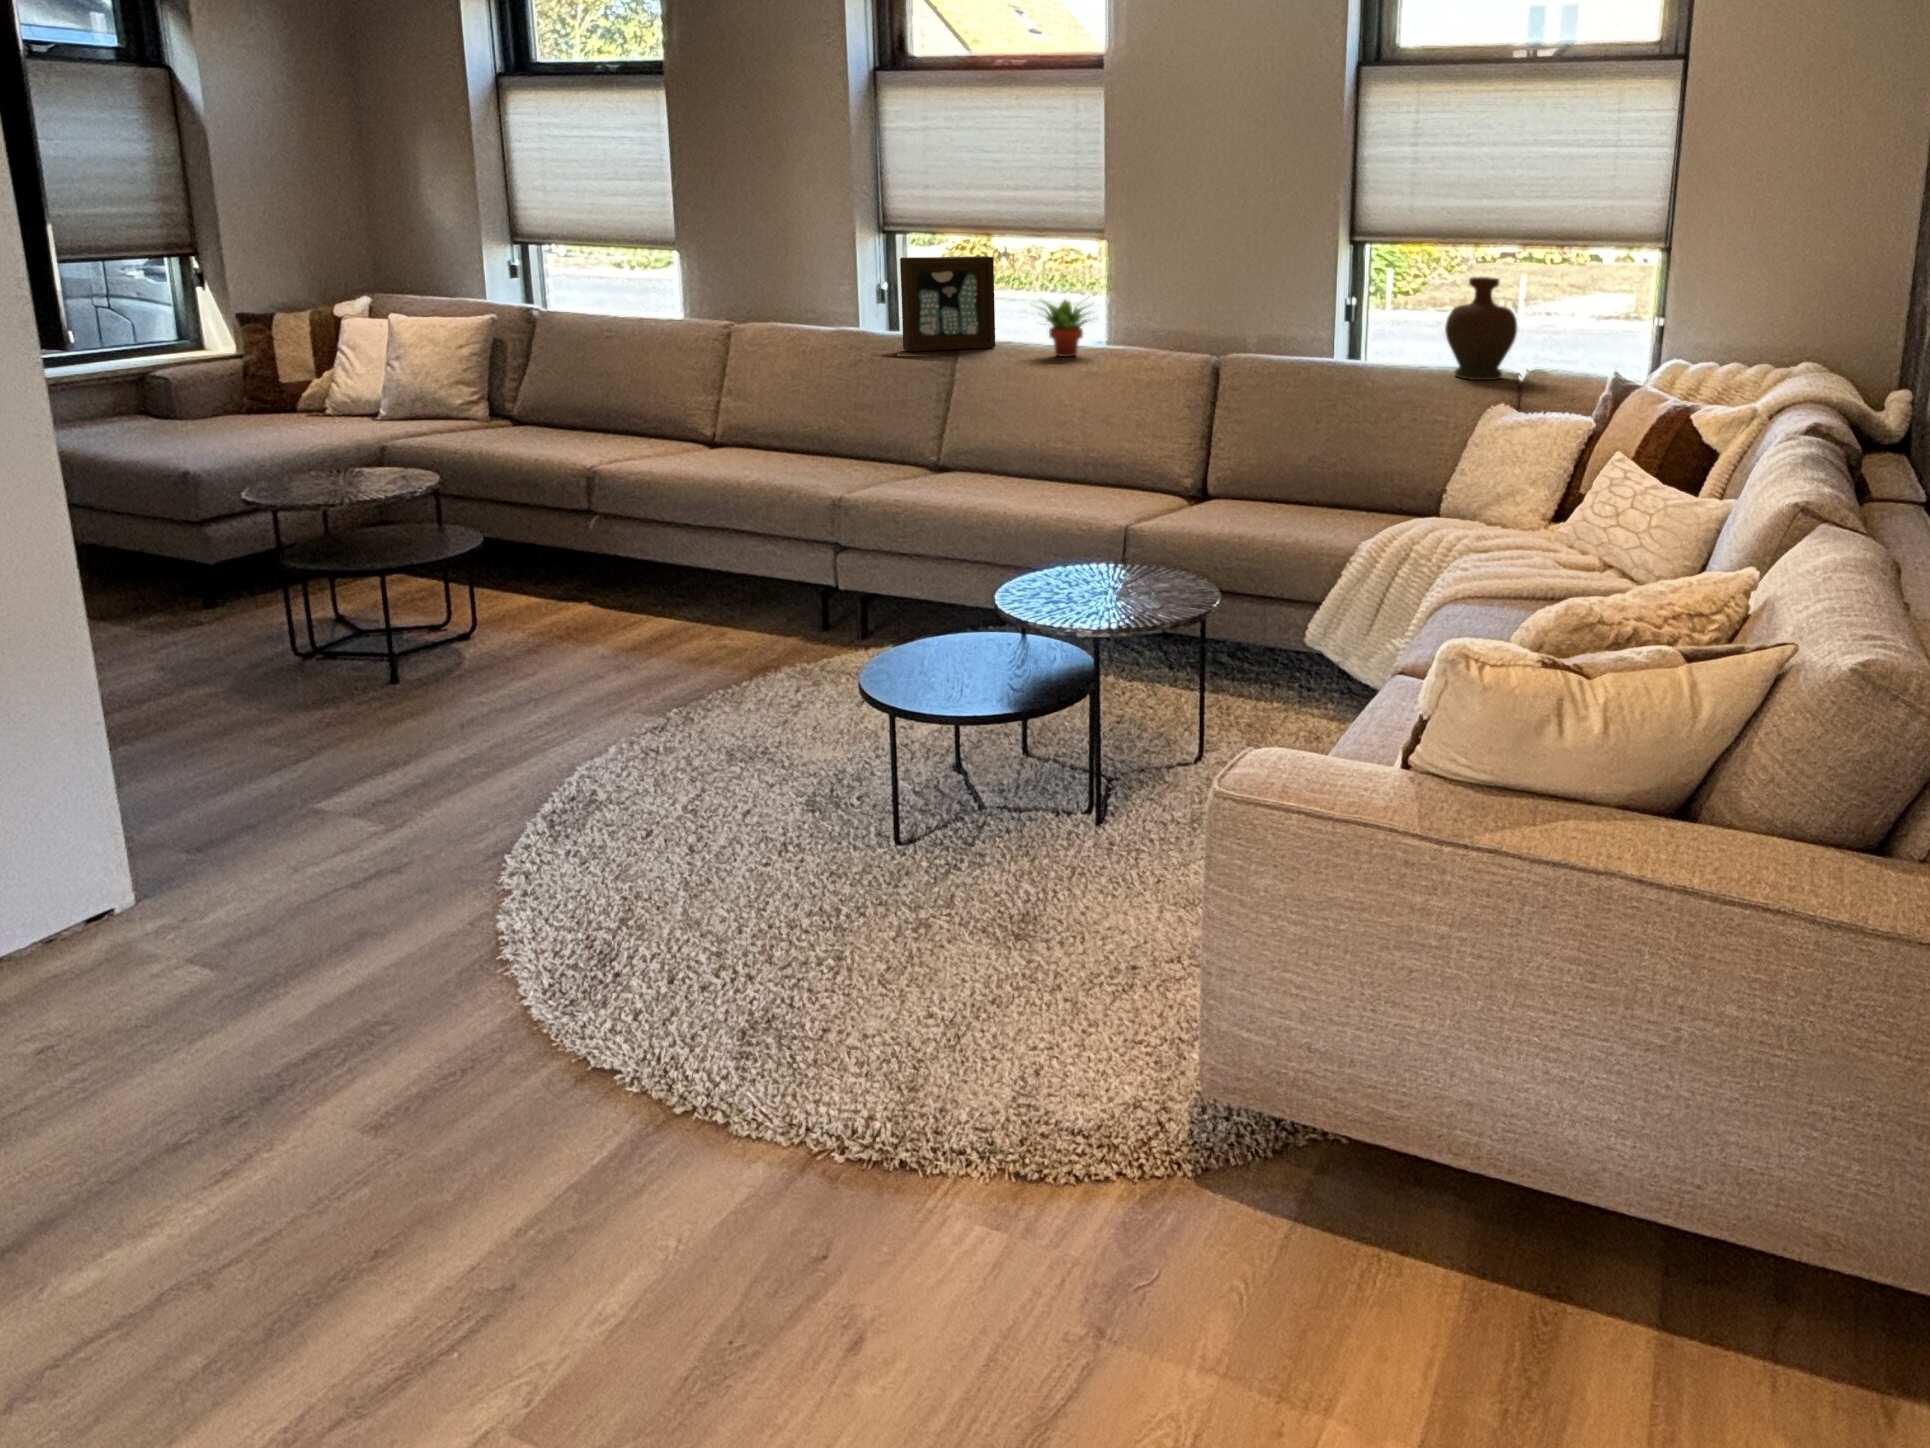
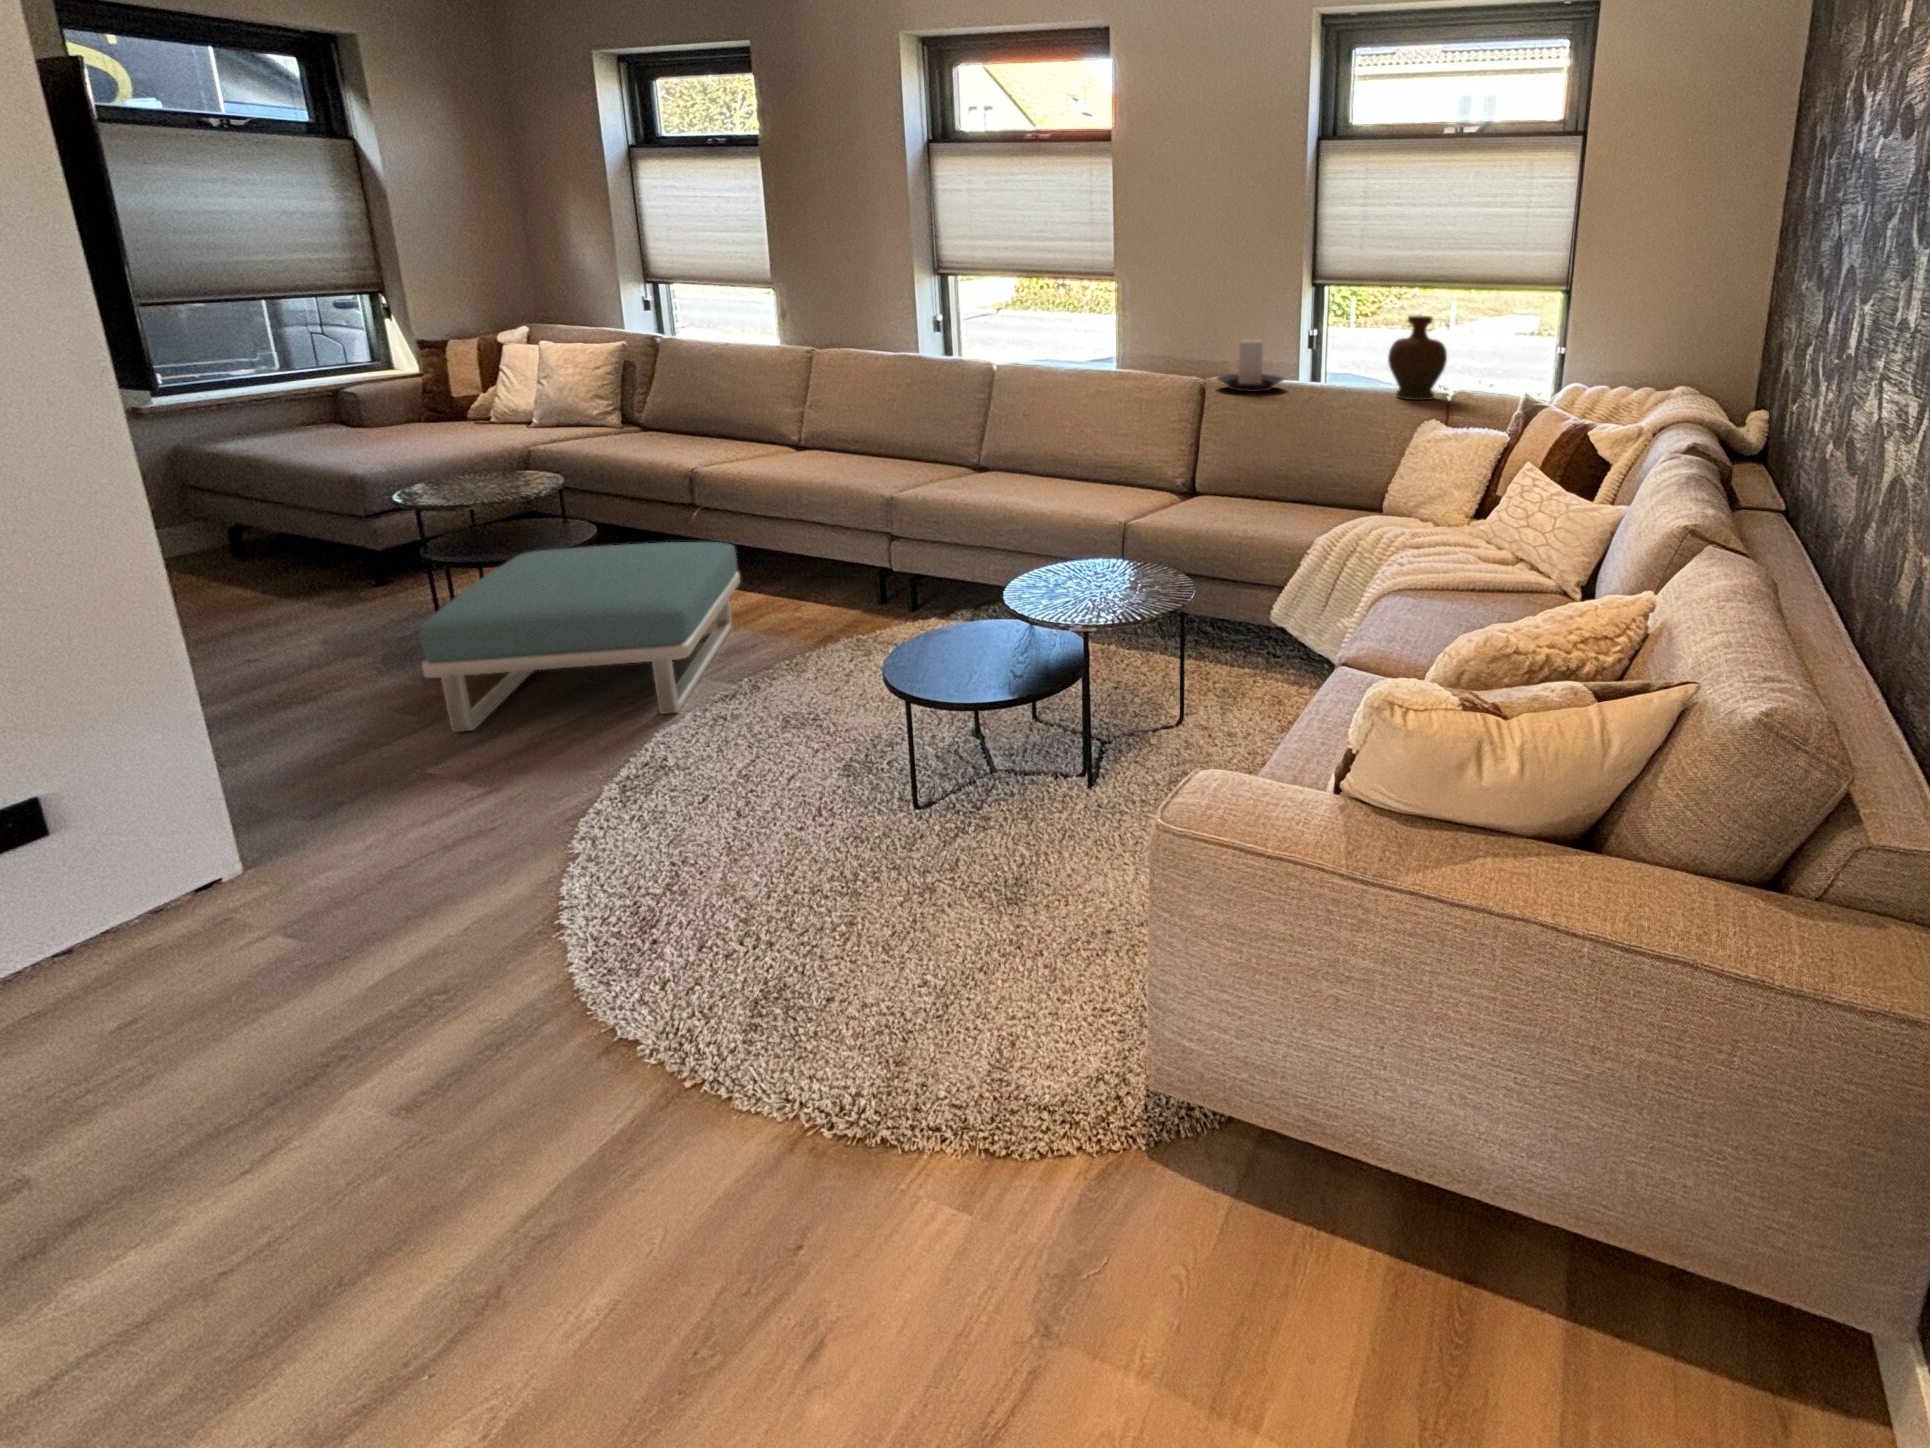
picture frame: present [900,256,996,352] -> none [945,296,1025,375]
succulent plant: present [1038,298,1088,357] -> none [1050,329,1107,379]
candle holder: none [1234,304,1318,370] -> present [1217,339,1283,392]
footstool: none [306,550,657,764] -> present [419,542,740,732]

